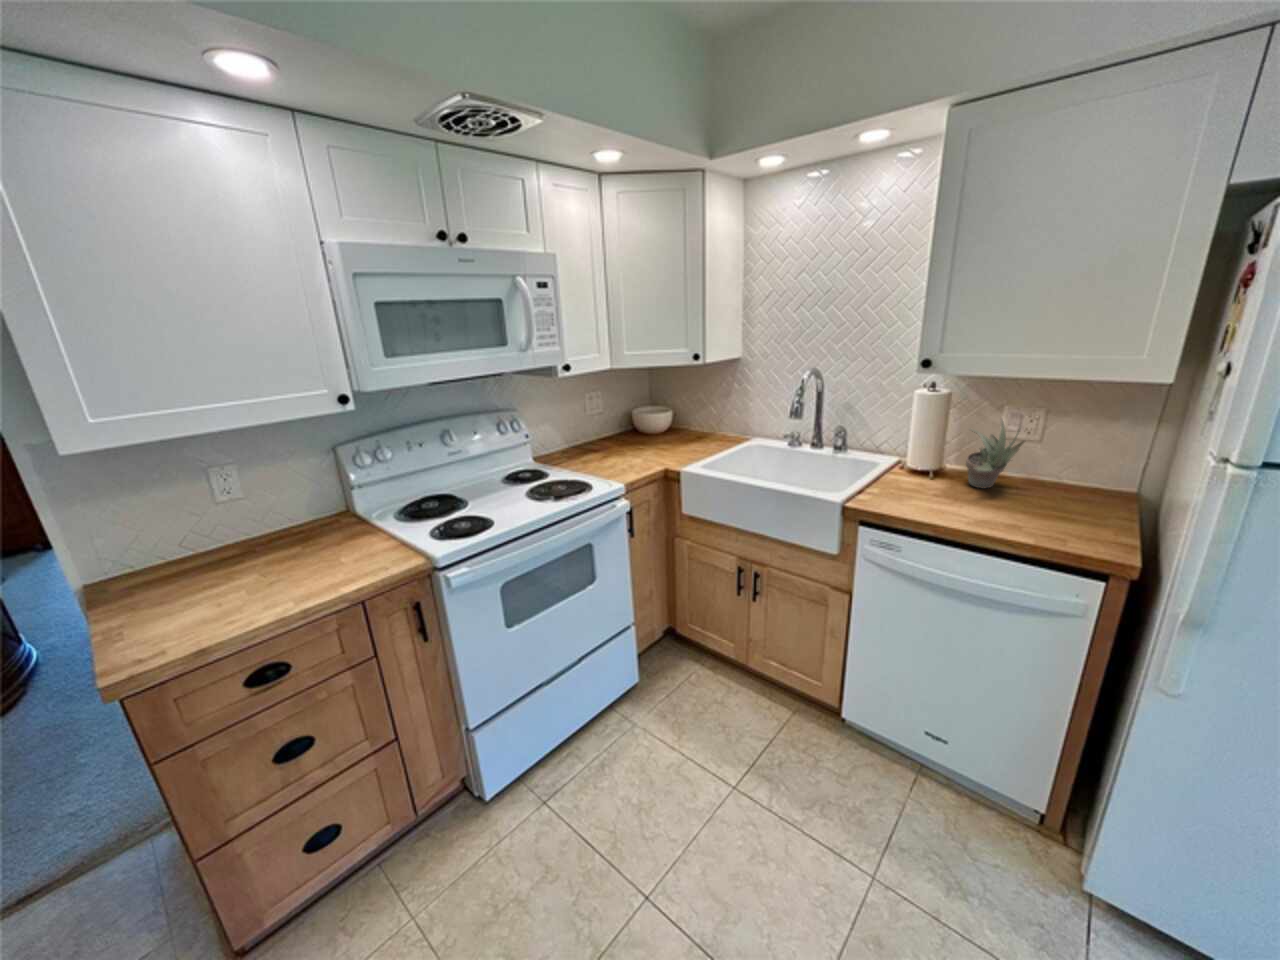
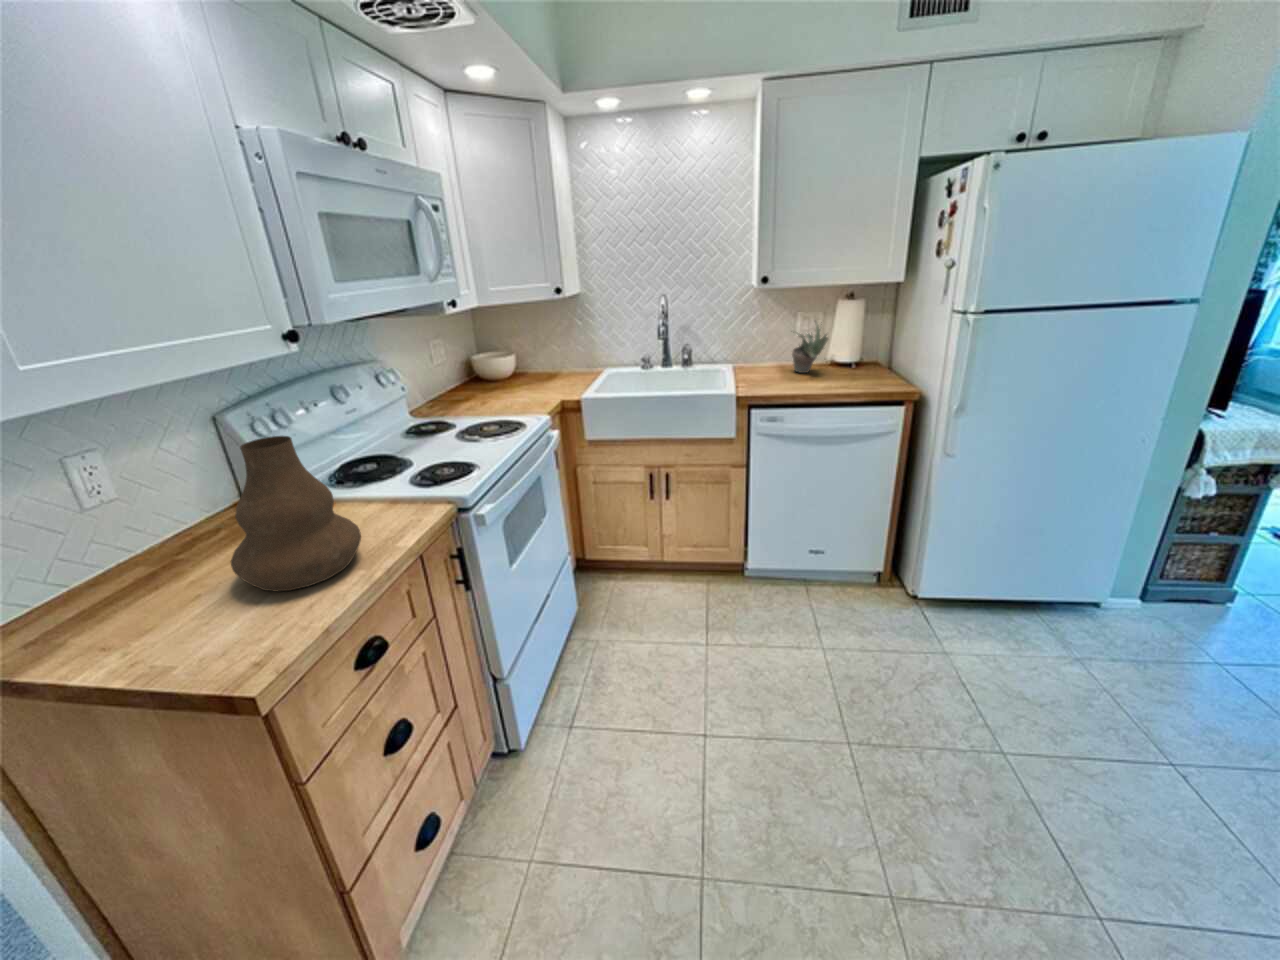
vase: none [210,481,321,606] -> present [231,436,361,591]

